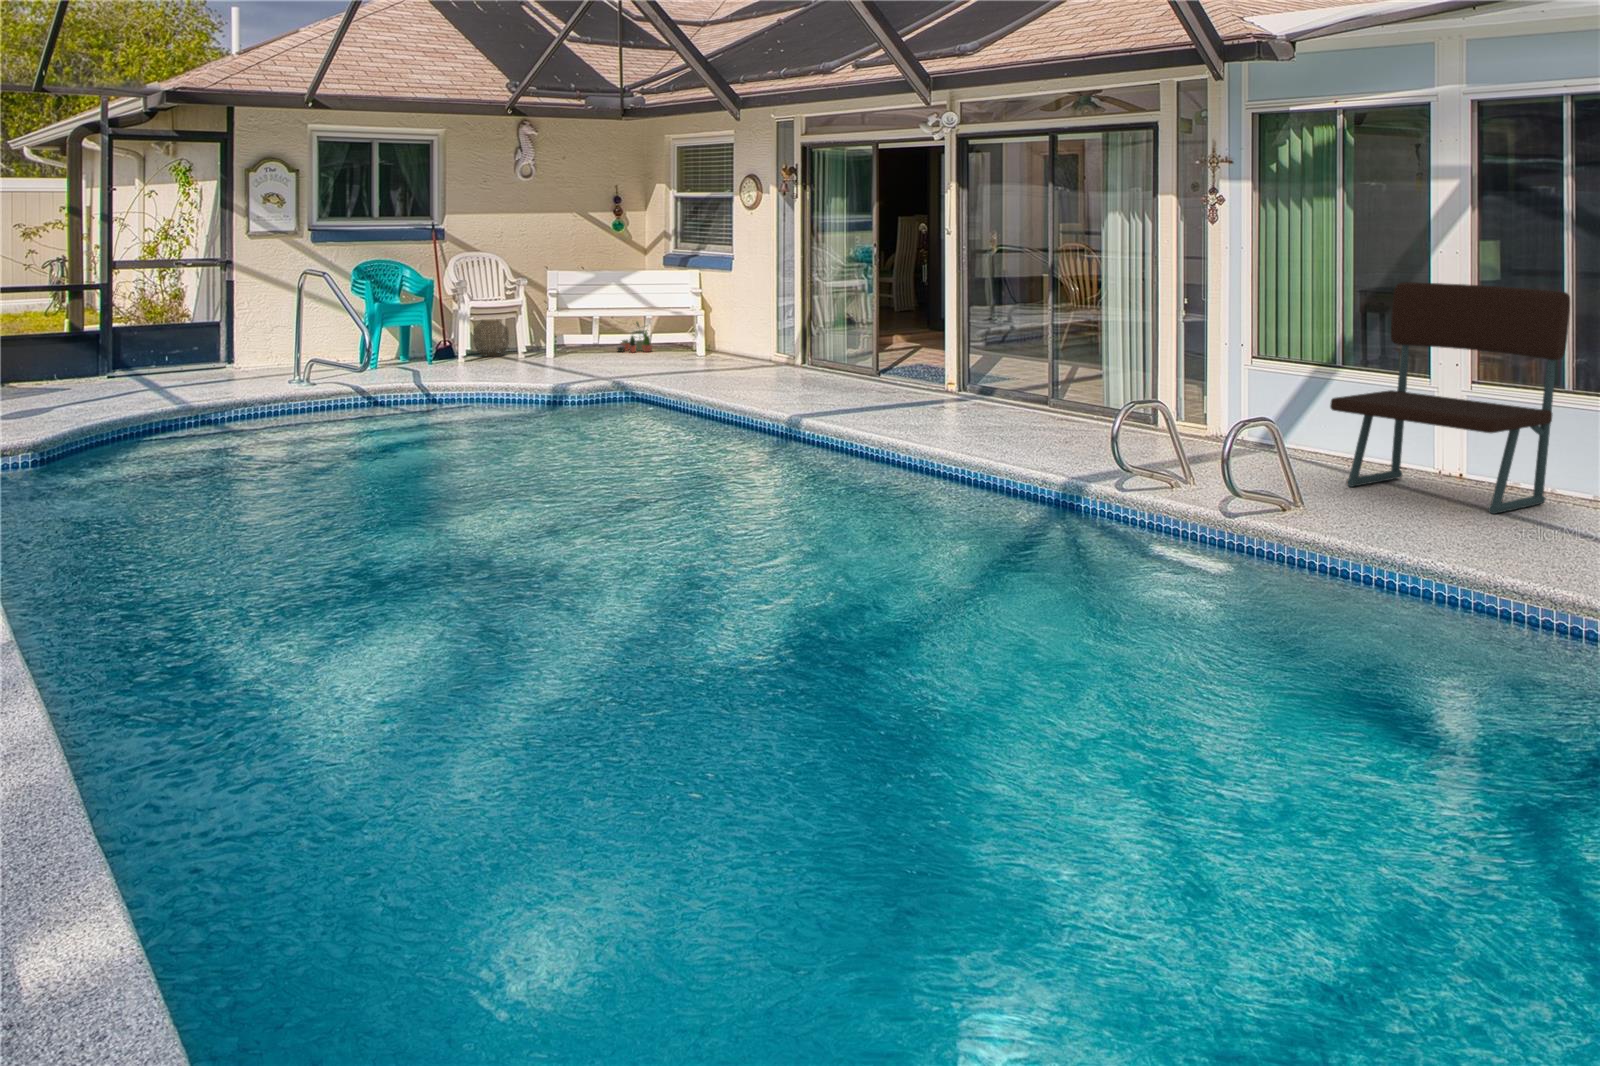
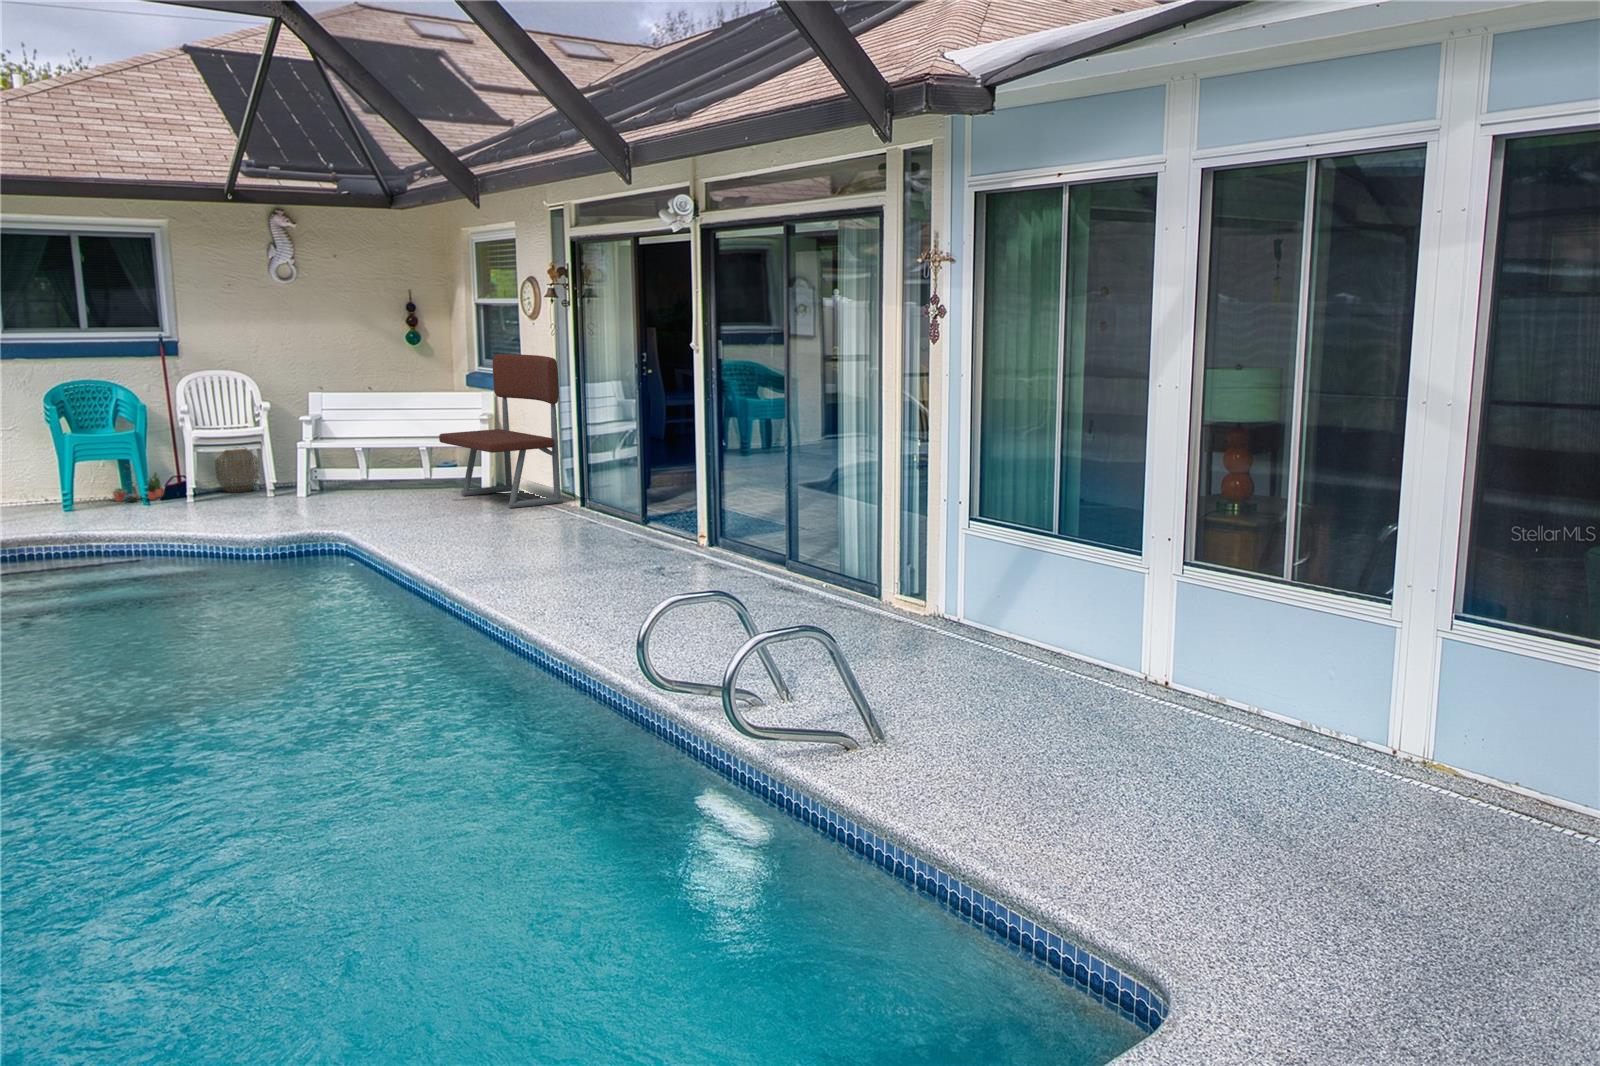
bench: present [1330,282,1570,514] -> present [439,354,563,508]
potted plant: present [617,322,652,353] -> present [113,465,164,502]

